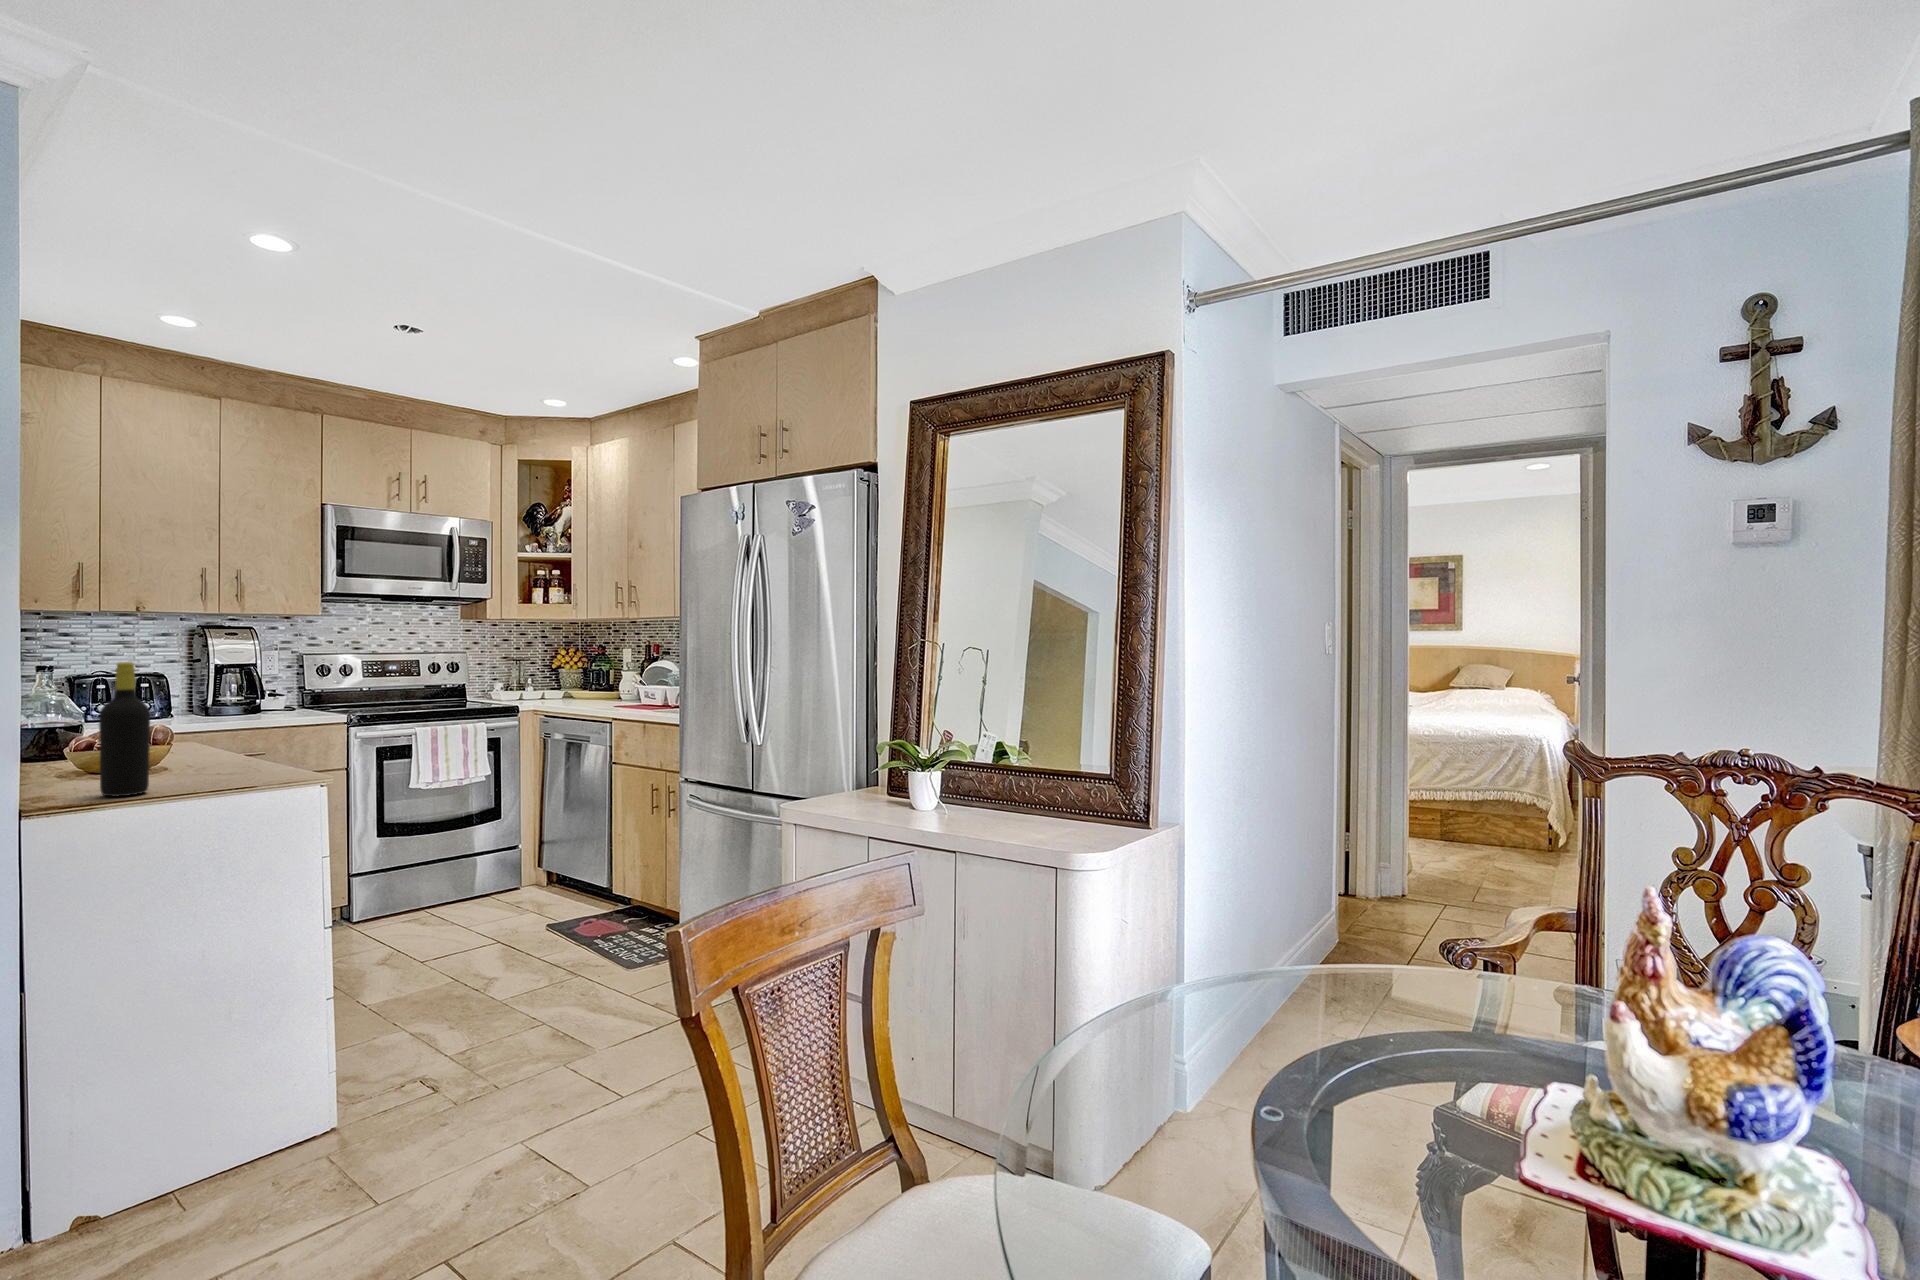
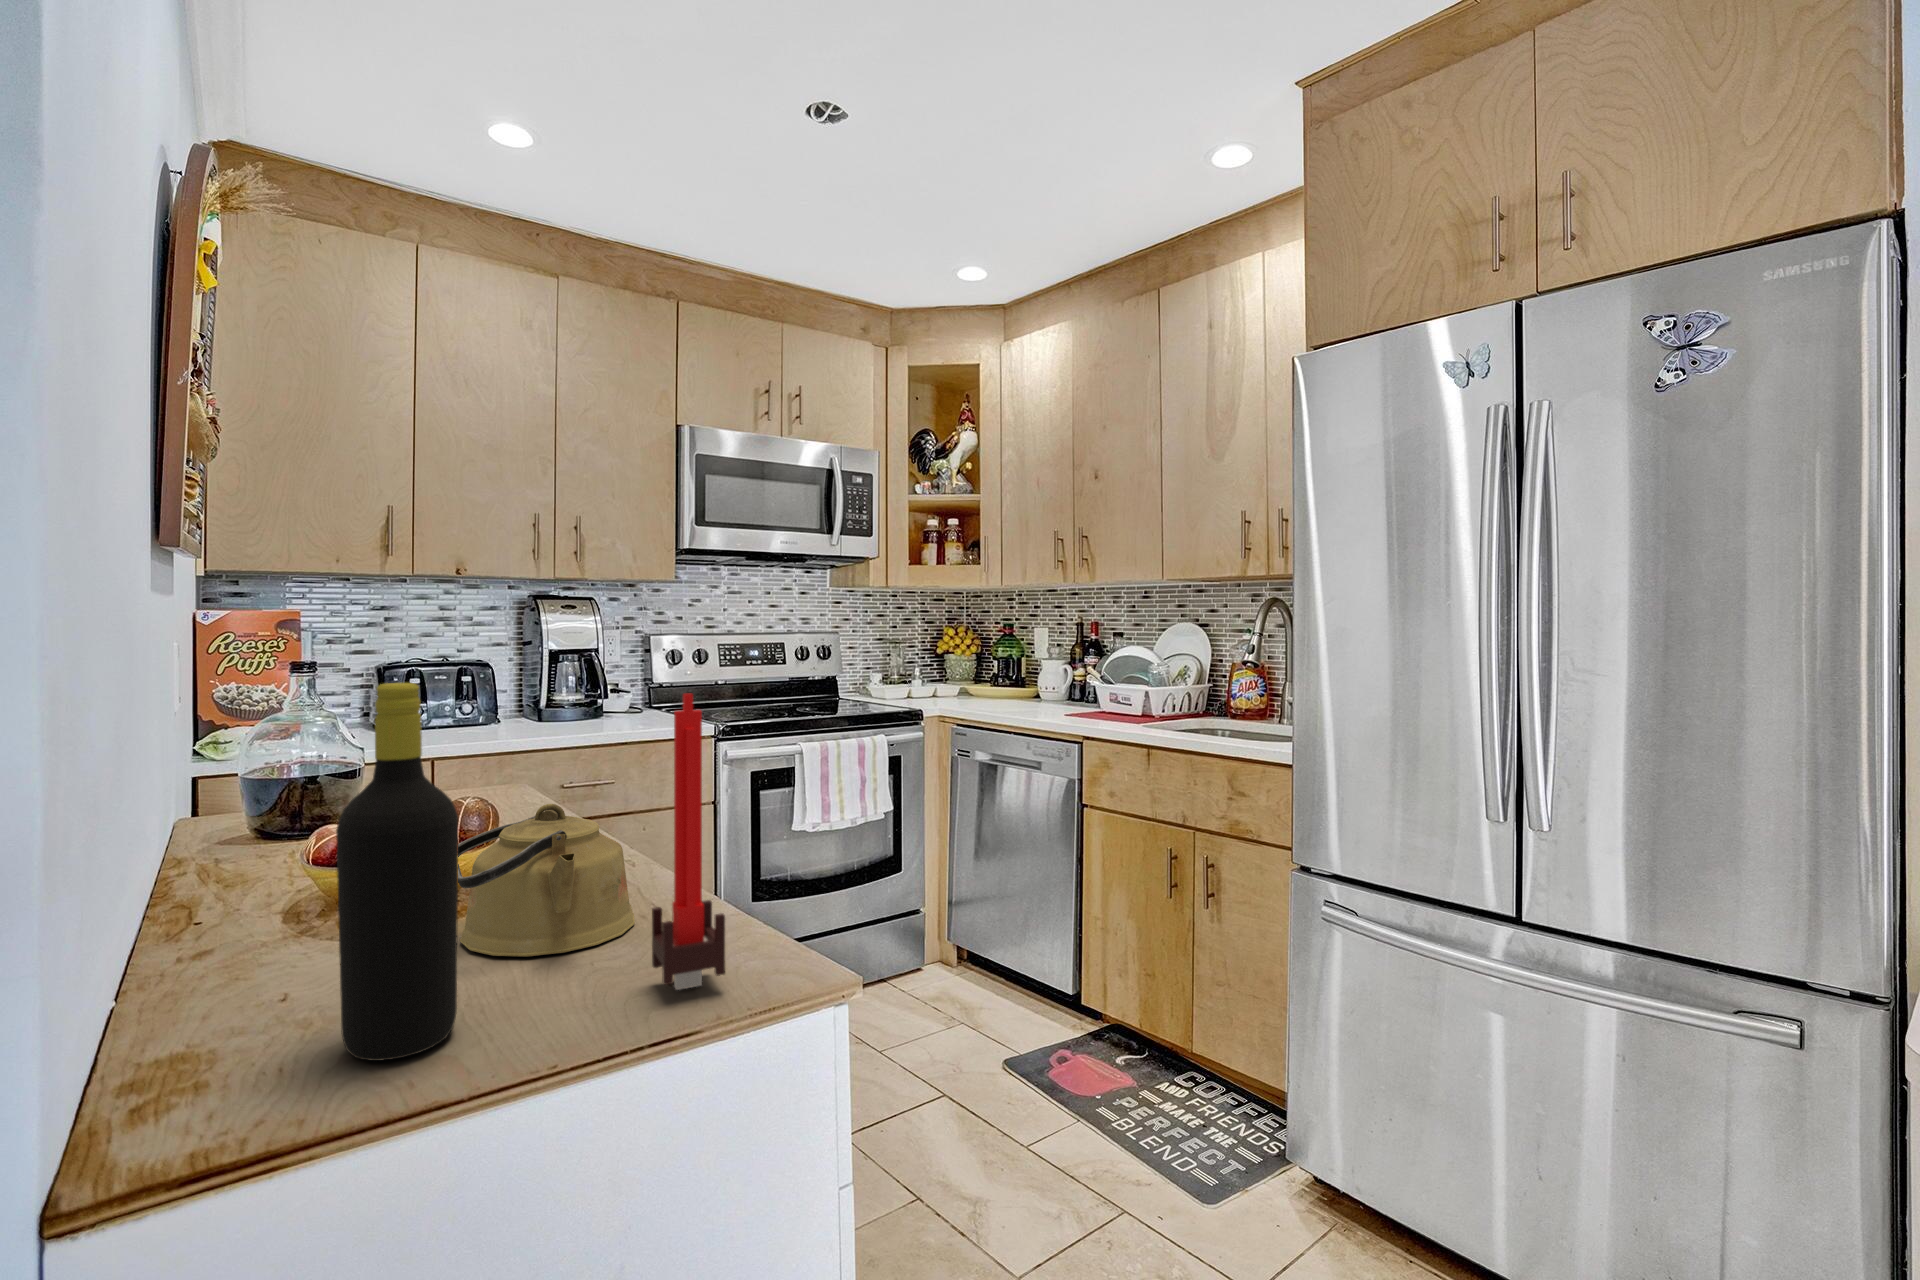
candle: none [238,668,270,783] -> present [652,694,725,990]
kettle: none [143,721,239,781] -> present [458,804,635,957]

